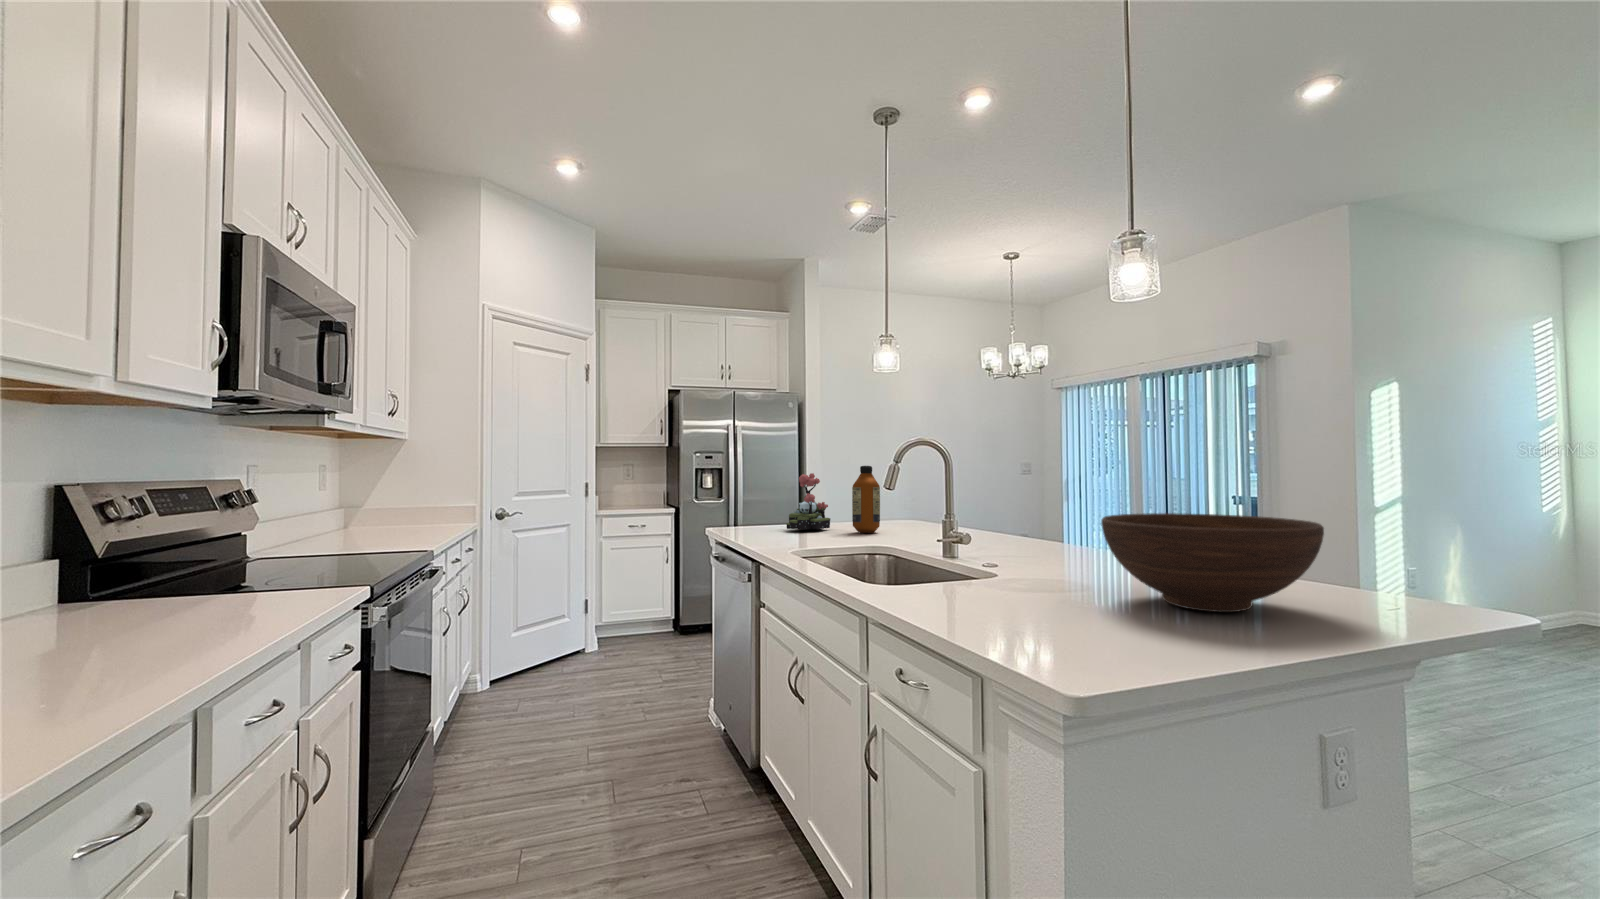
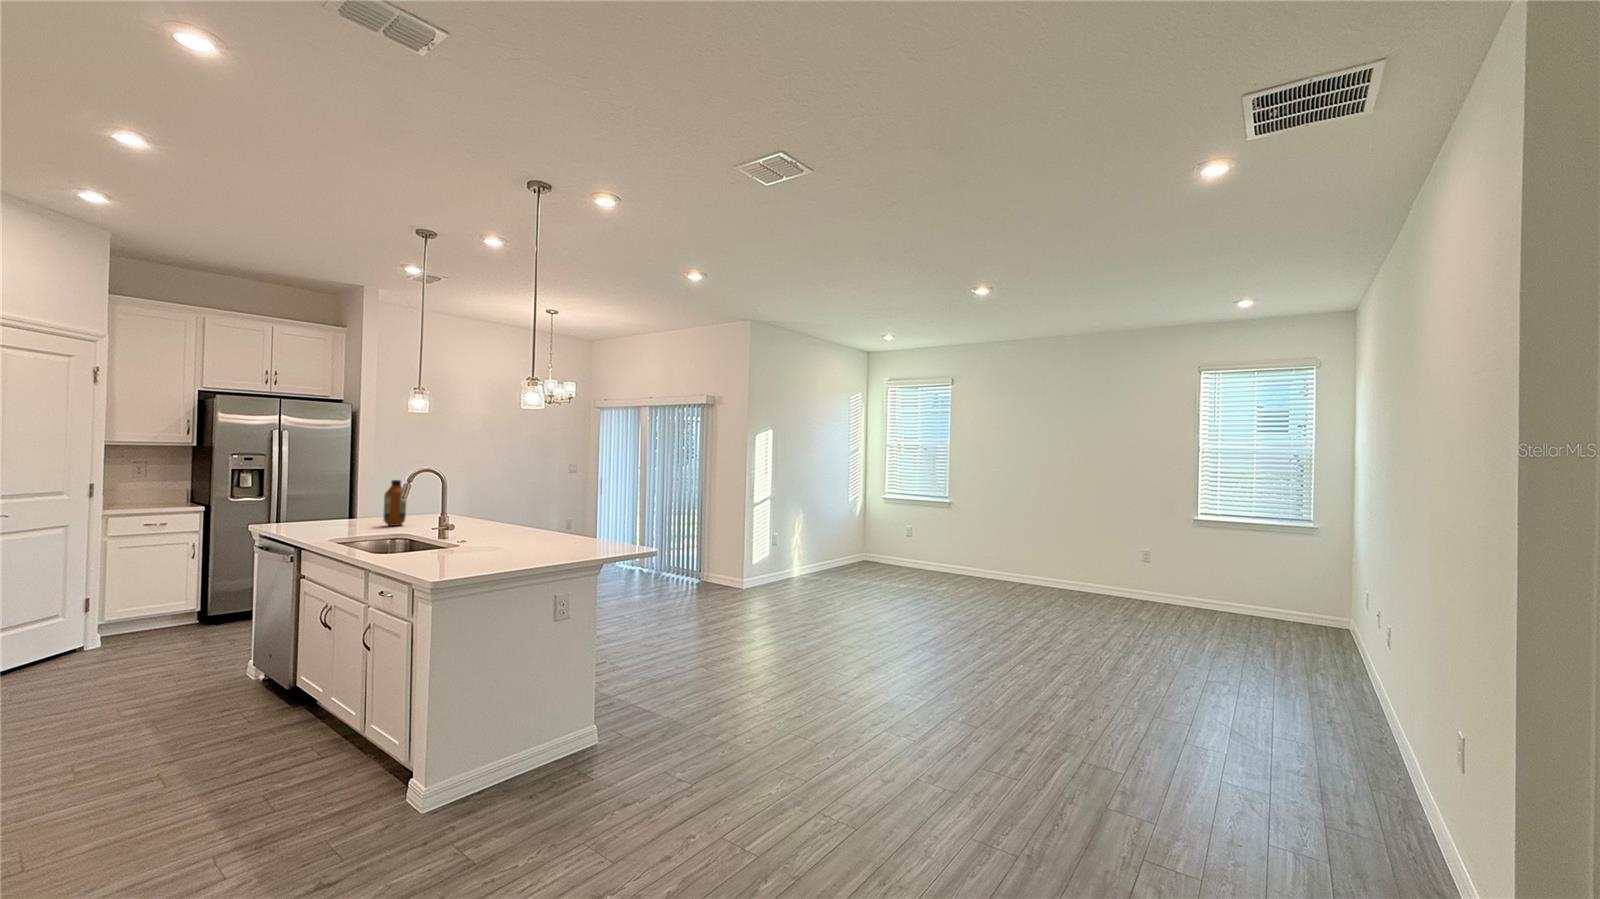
plant: present [786,473,830,530] -> none [327,483,367,525]
fruit bowl: present [1101,513,1324,612] -> none [484,515,565,555]

